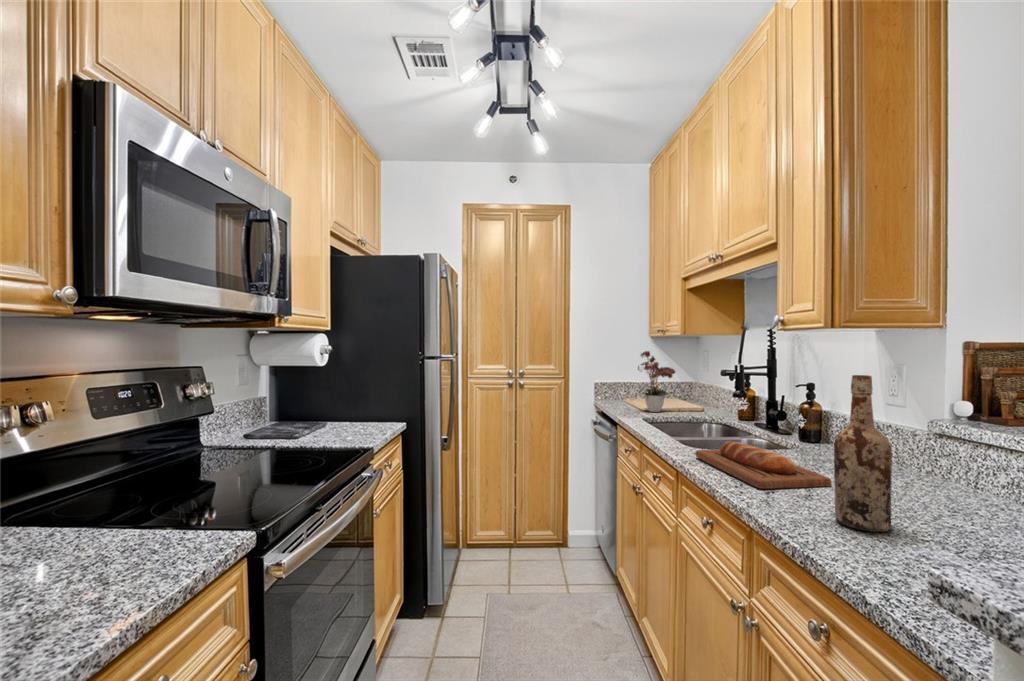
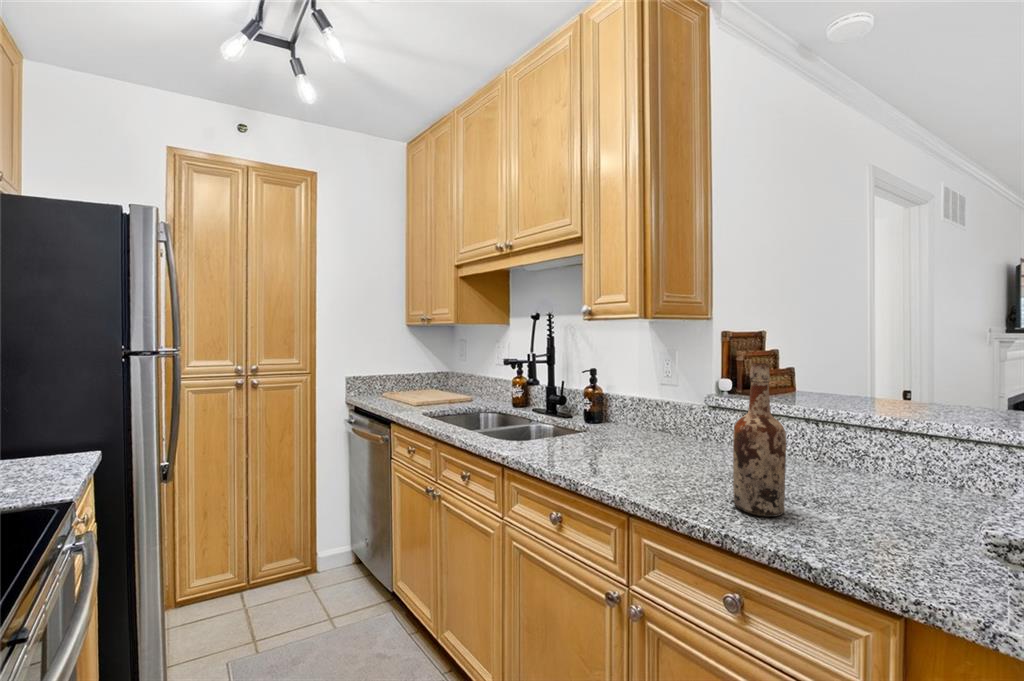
flower arrangement: present [638,351,675,412] -> none [410,337,453,405]
bread loaf: present [695,441,832,489] -> none [535,434,676,485]

